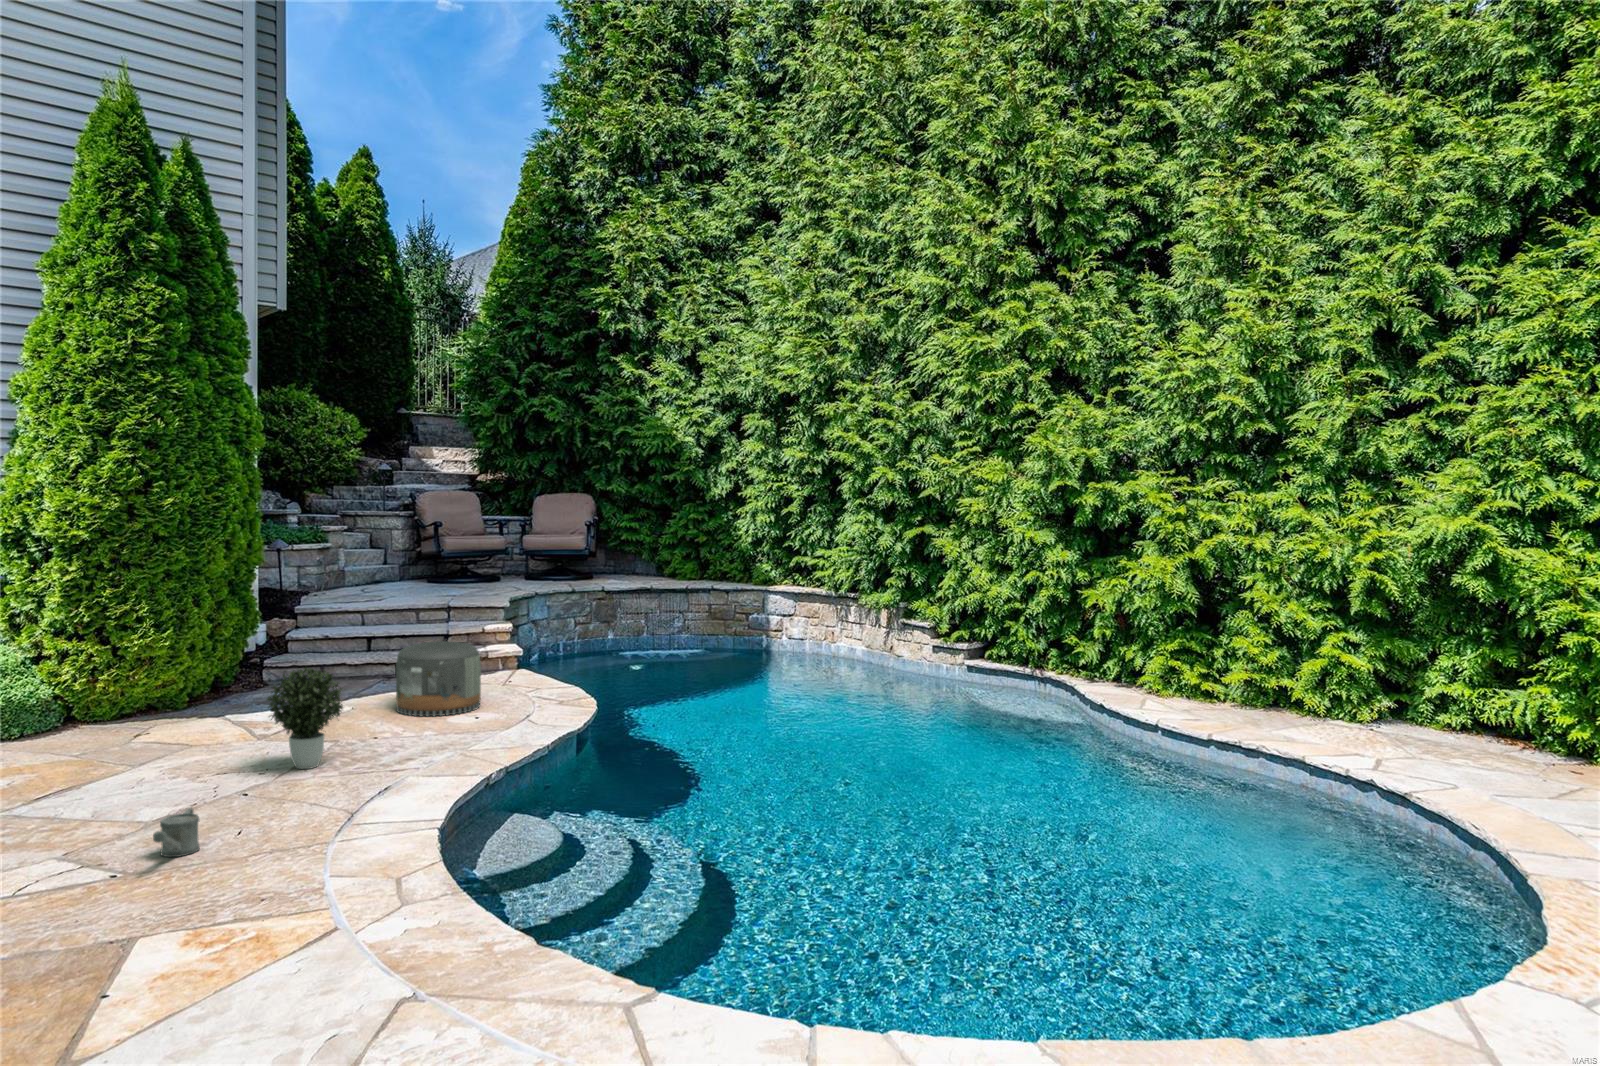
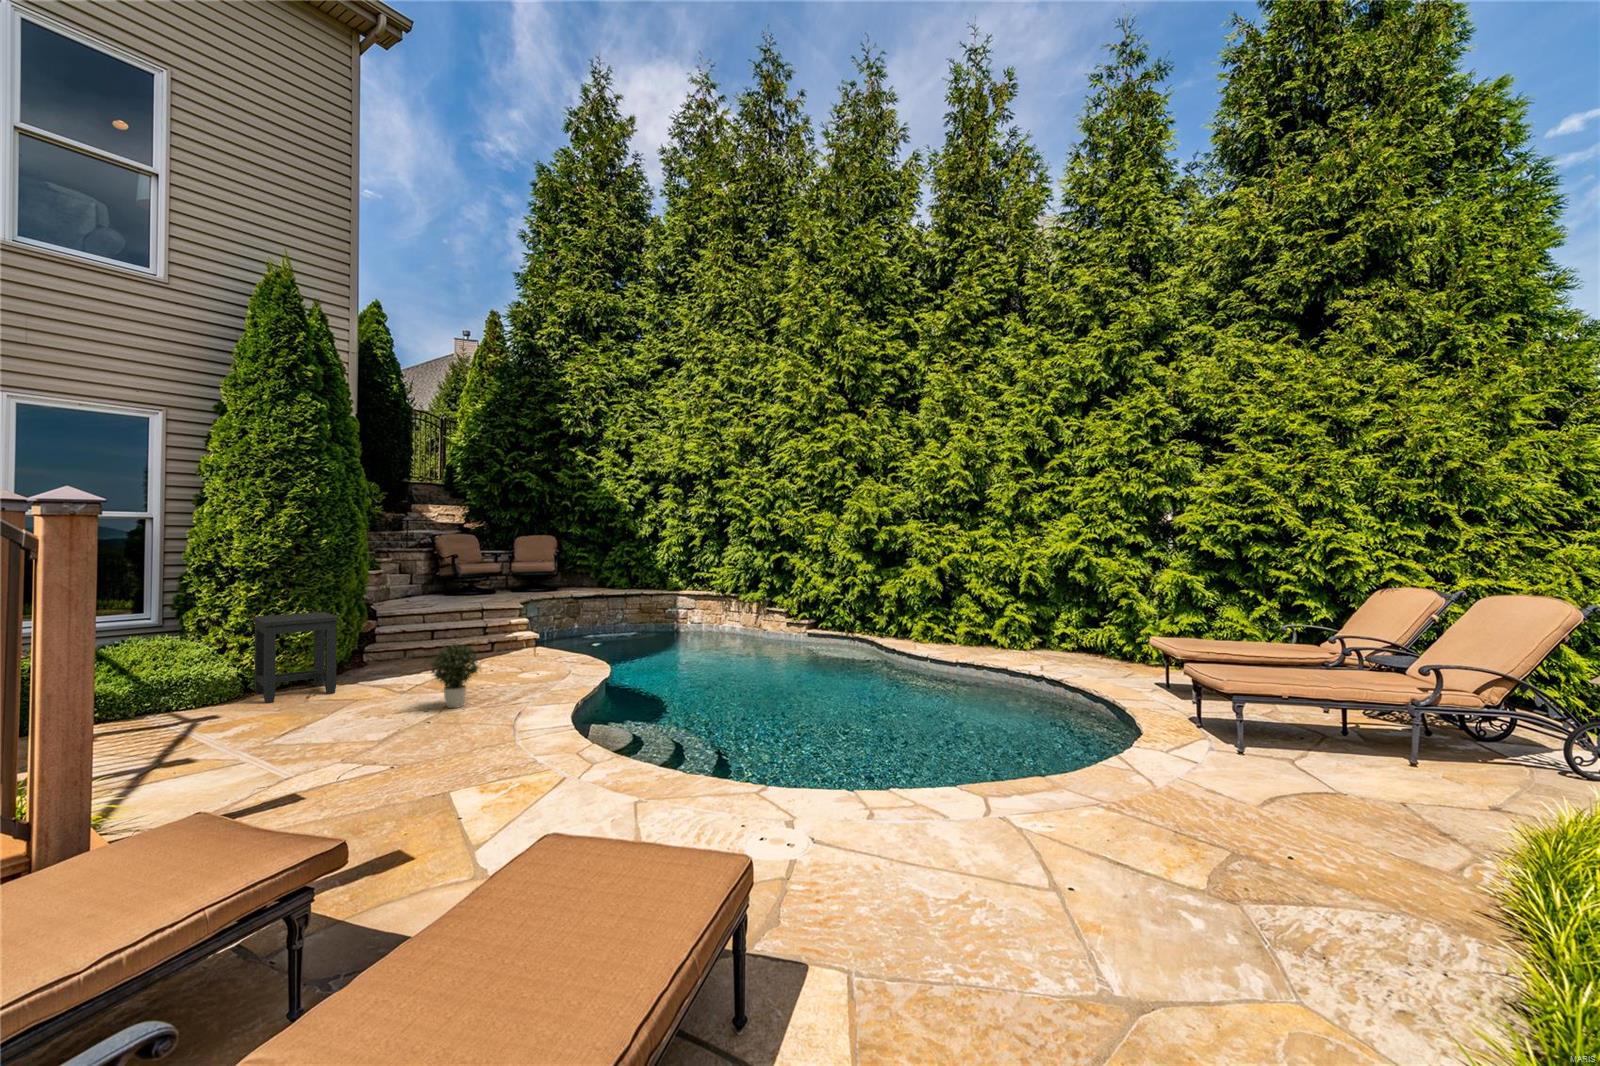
side table: none [62,606,173,740] -> present [253,612,339,703]
pouf: present [396,641,481,717] -> none [482,629,537,676]
watering can: present [153,808,200,857] -> none [407,728,432,758]

